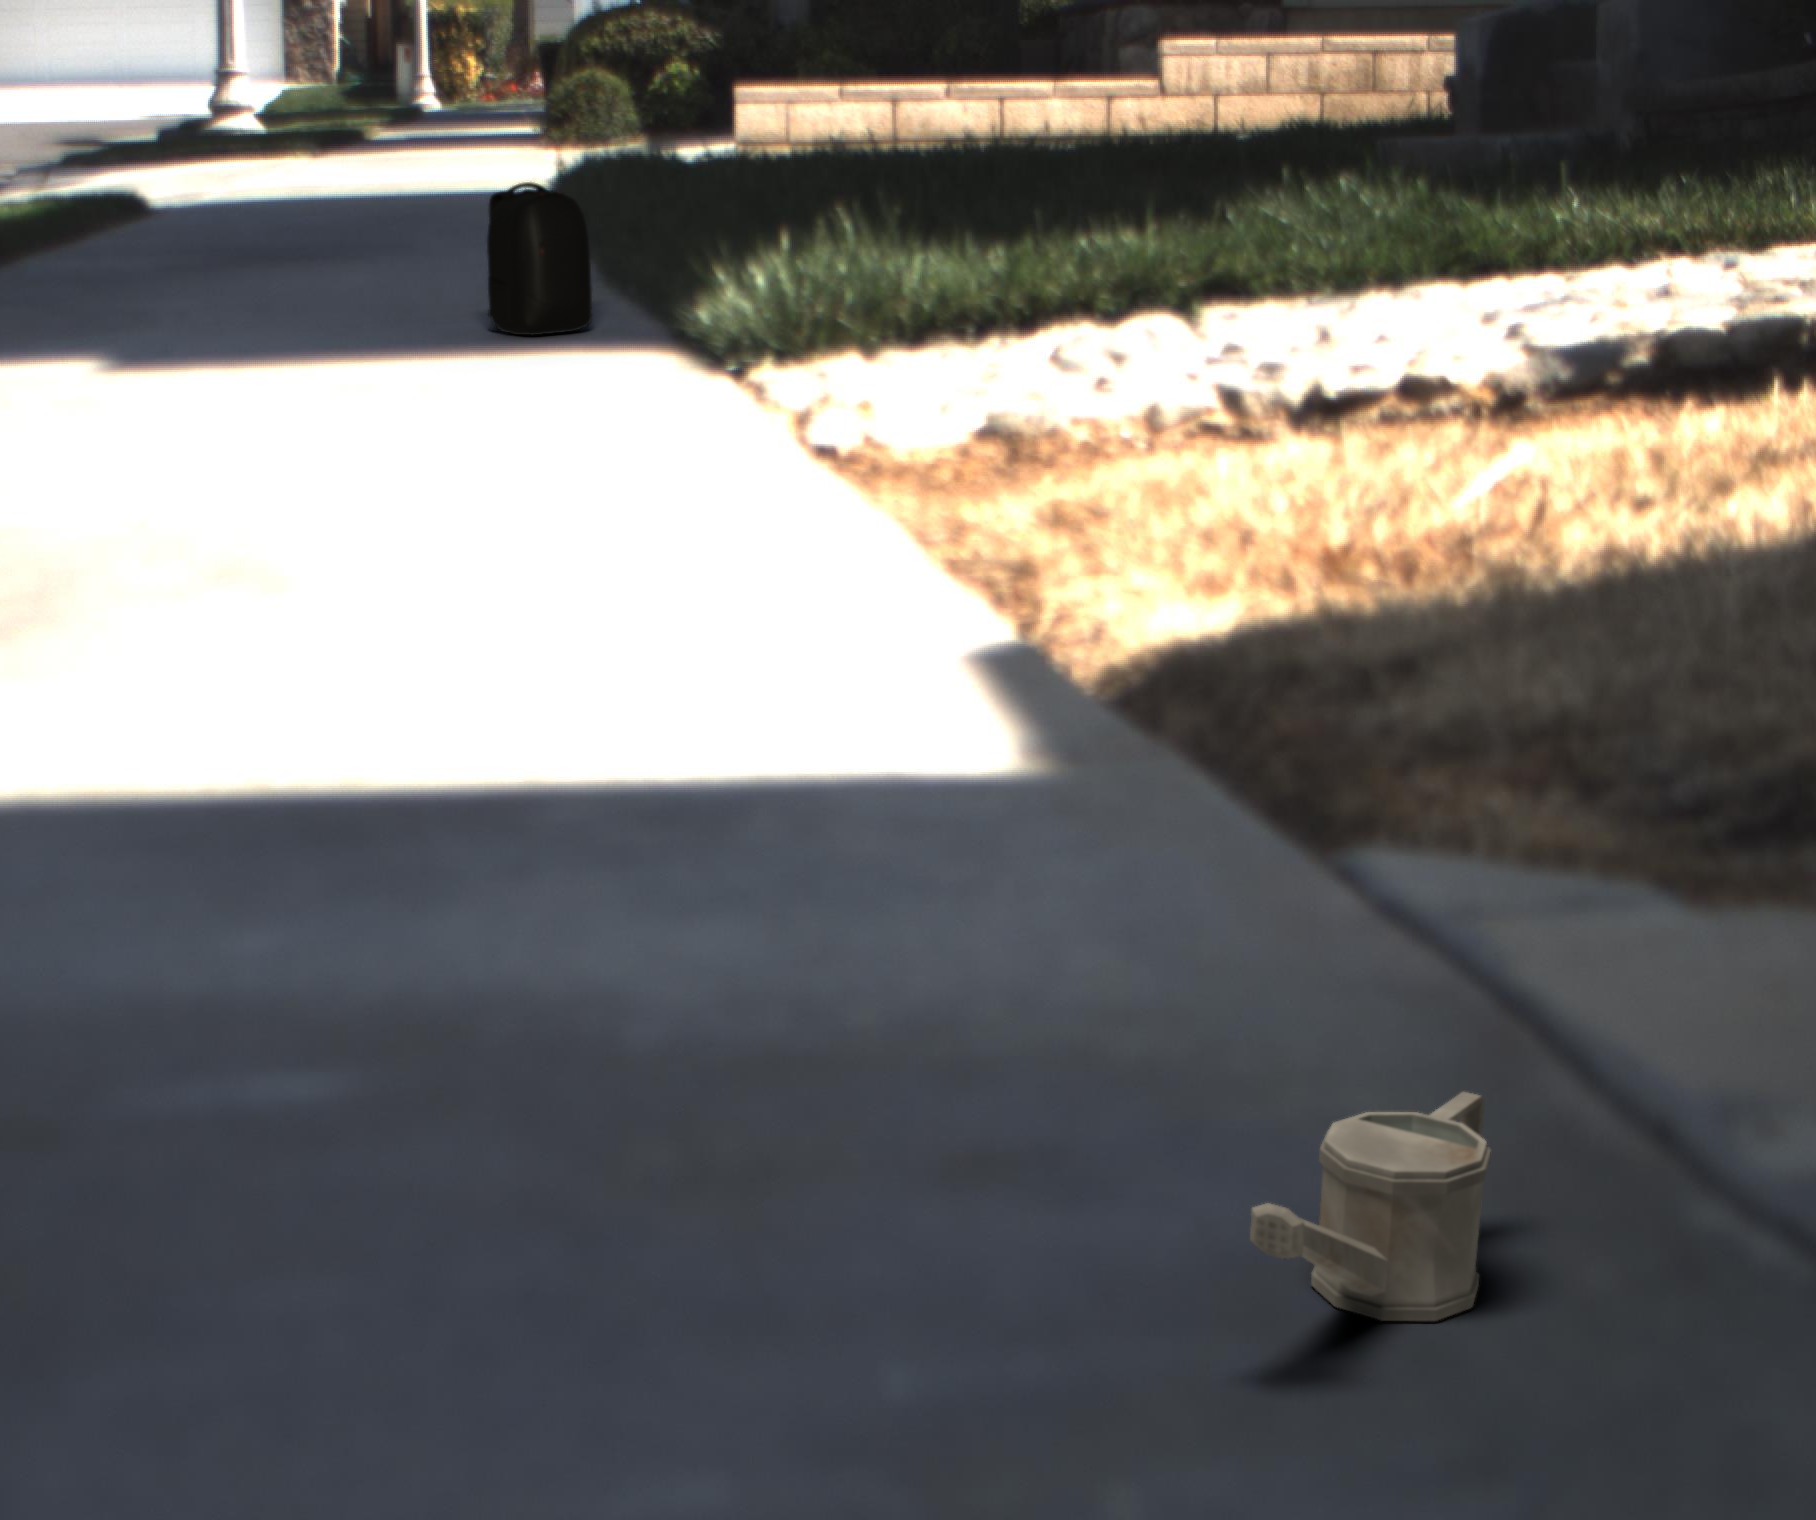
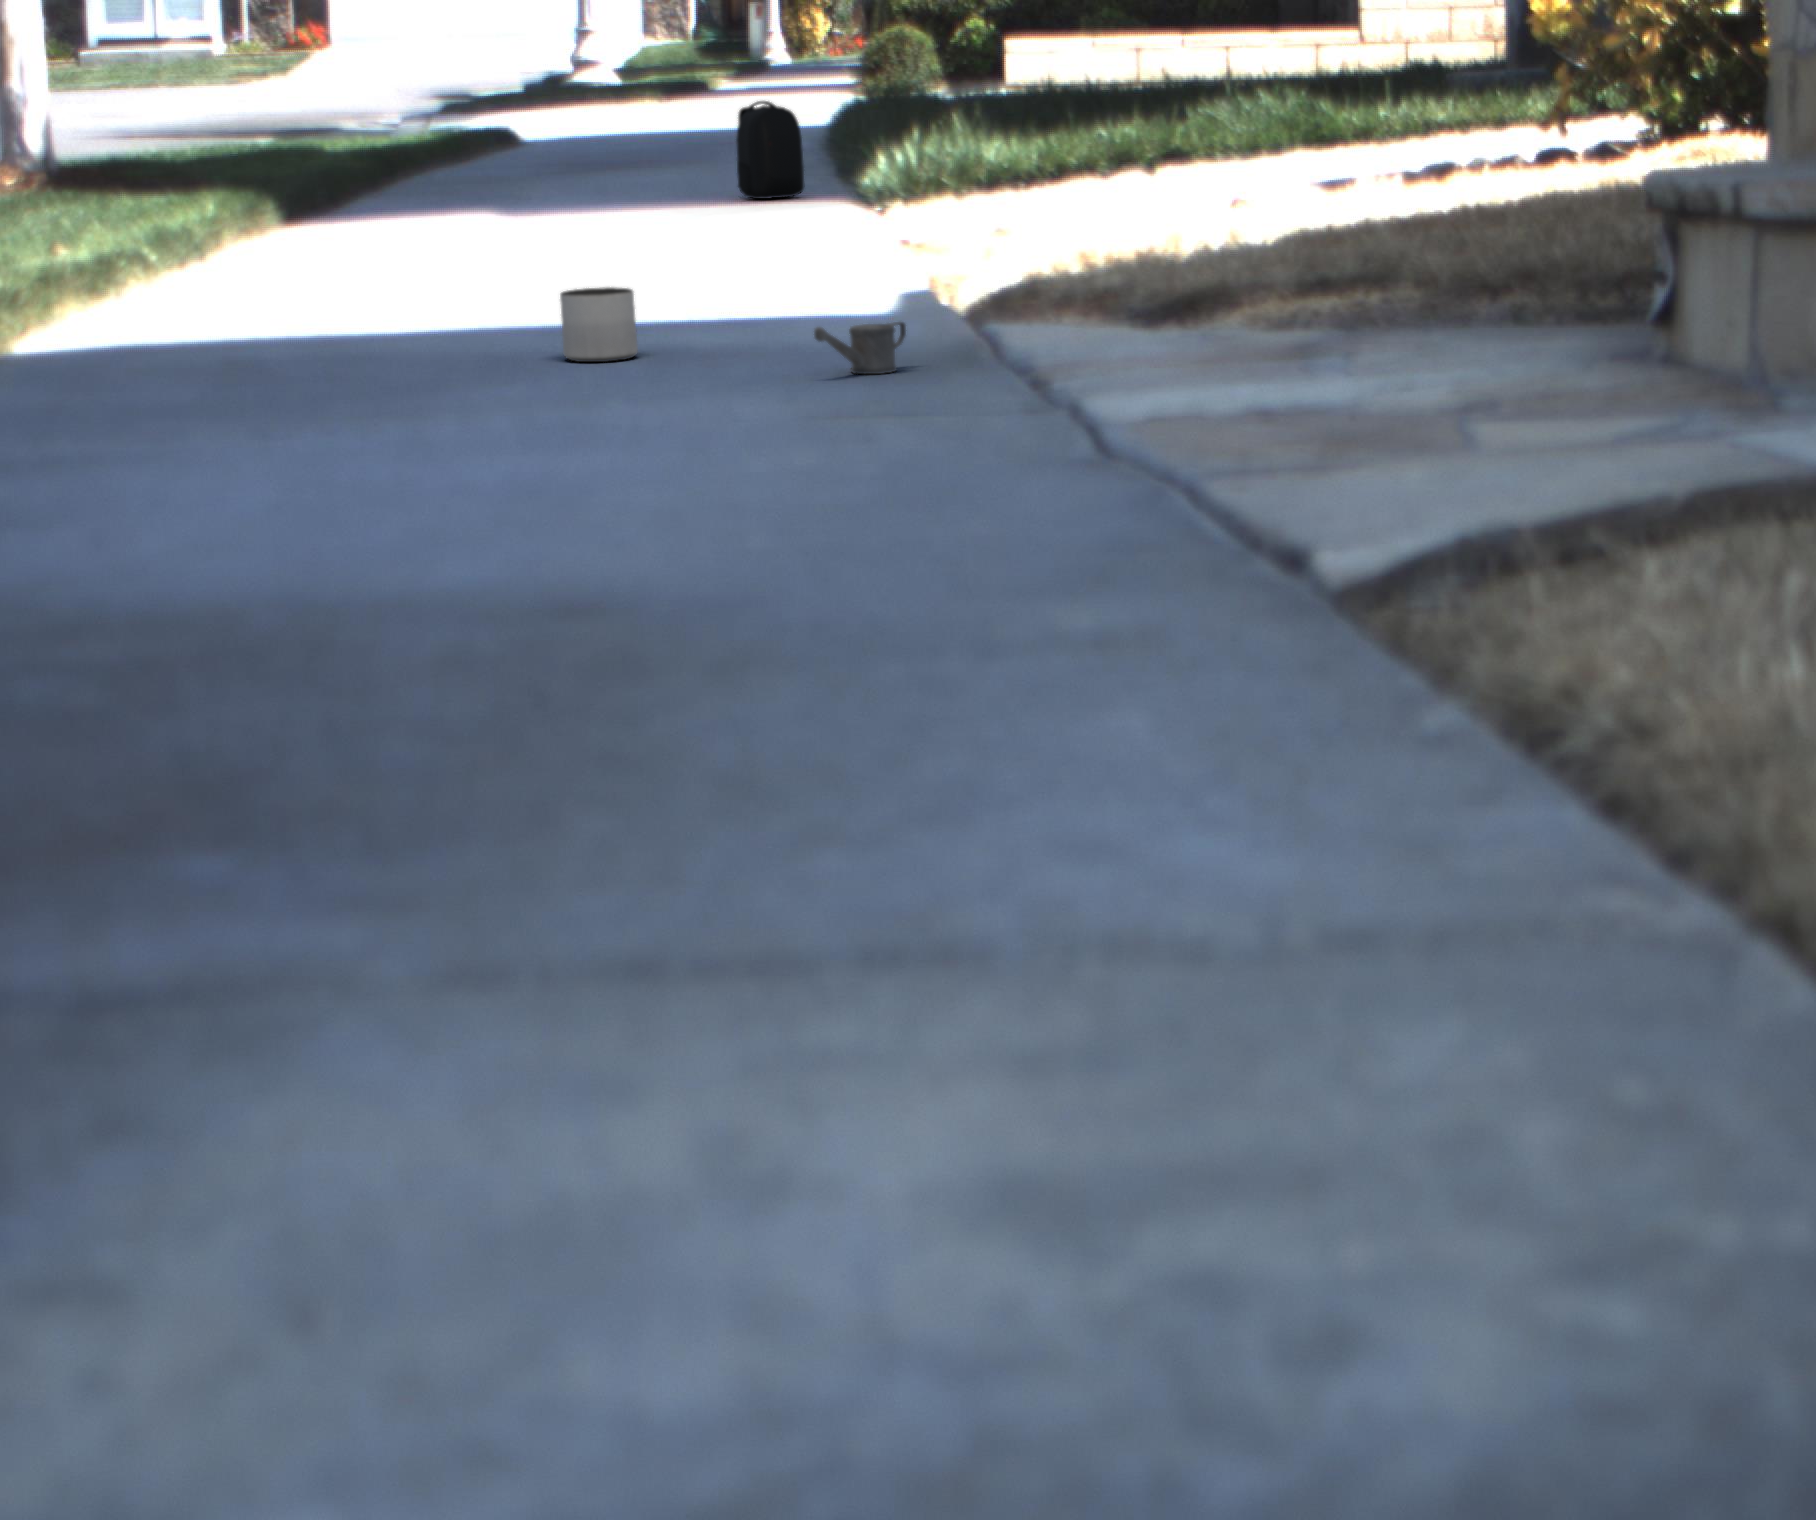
planter: none [258,859,501,1122] -> present [560,287,638,362]

